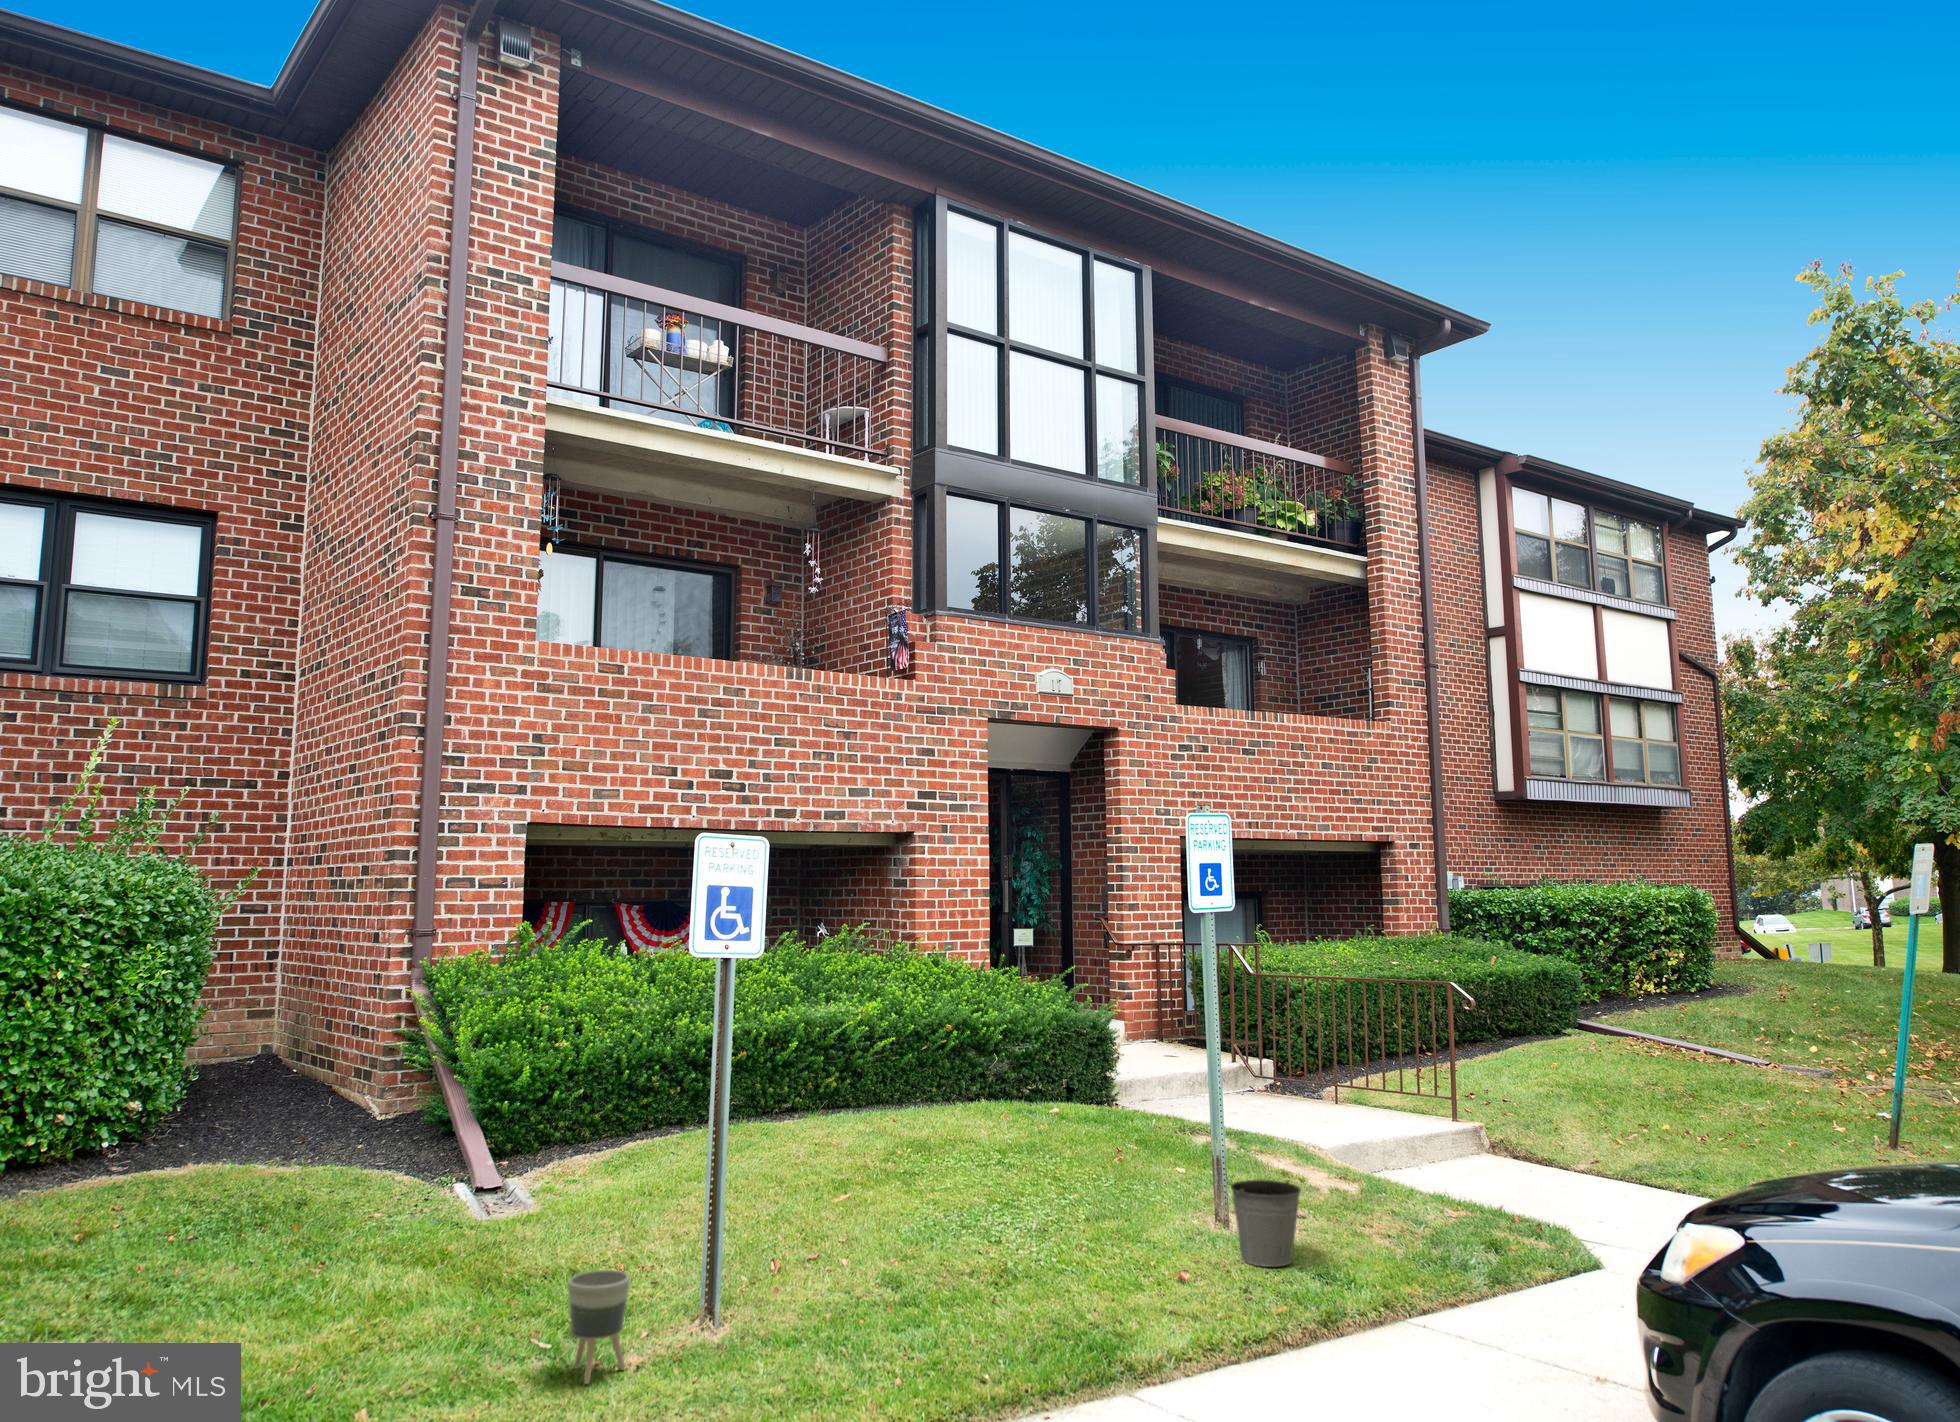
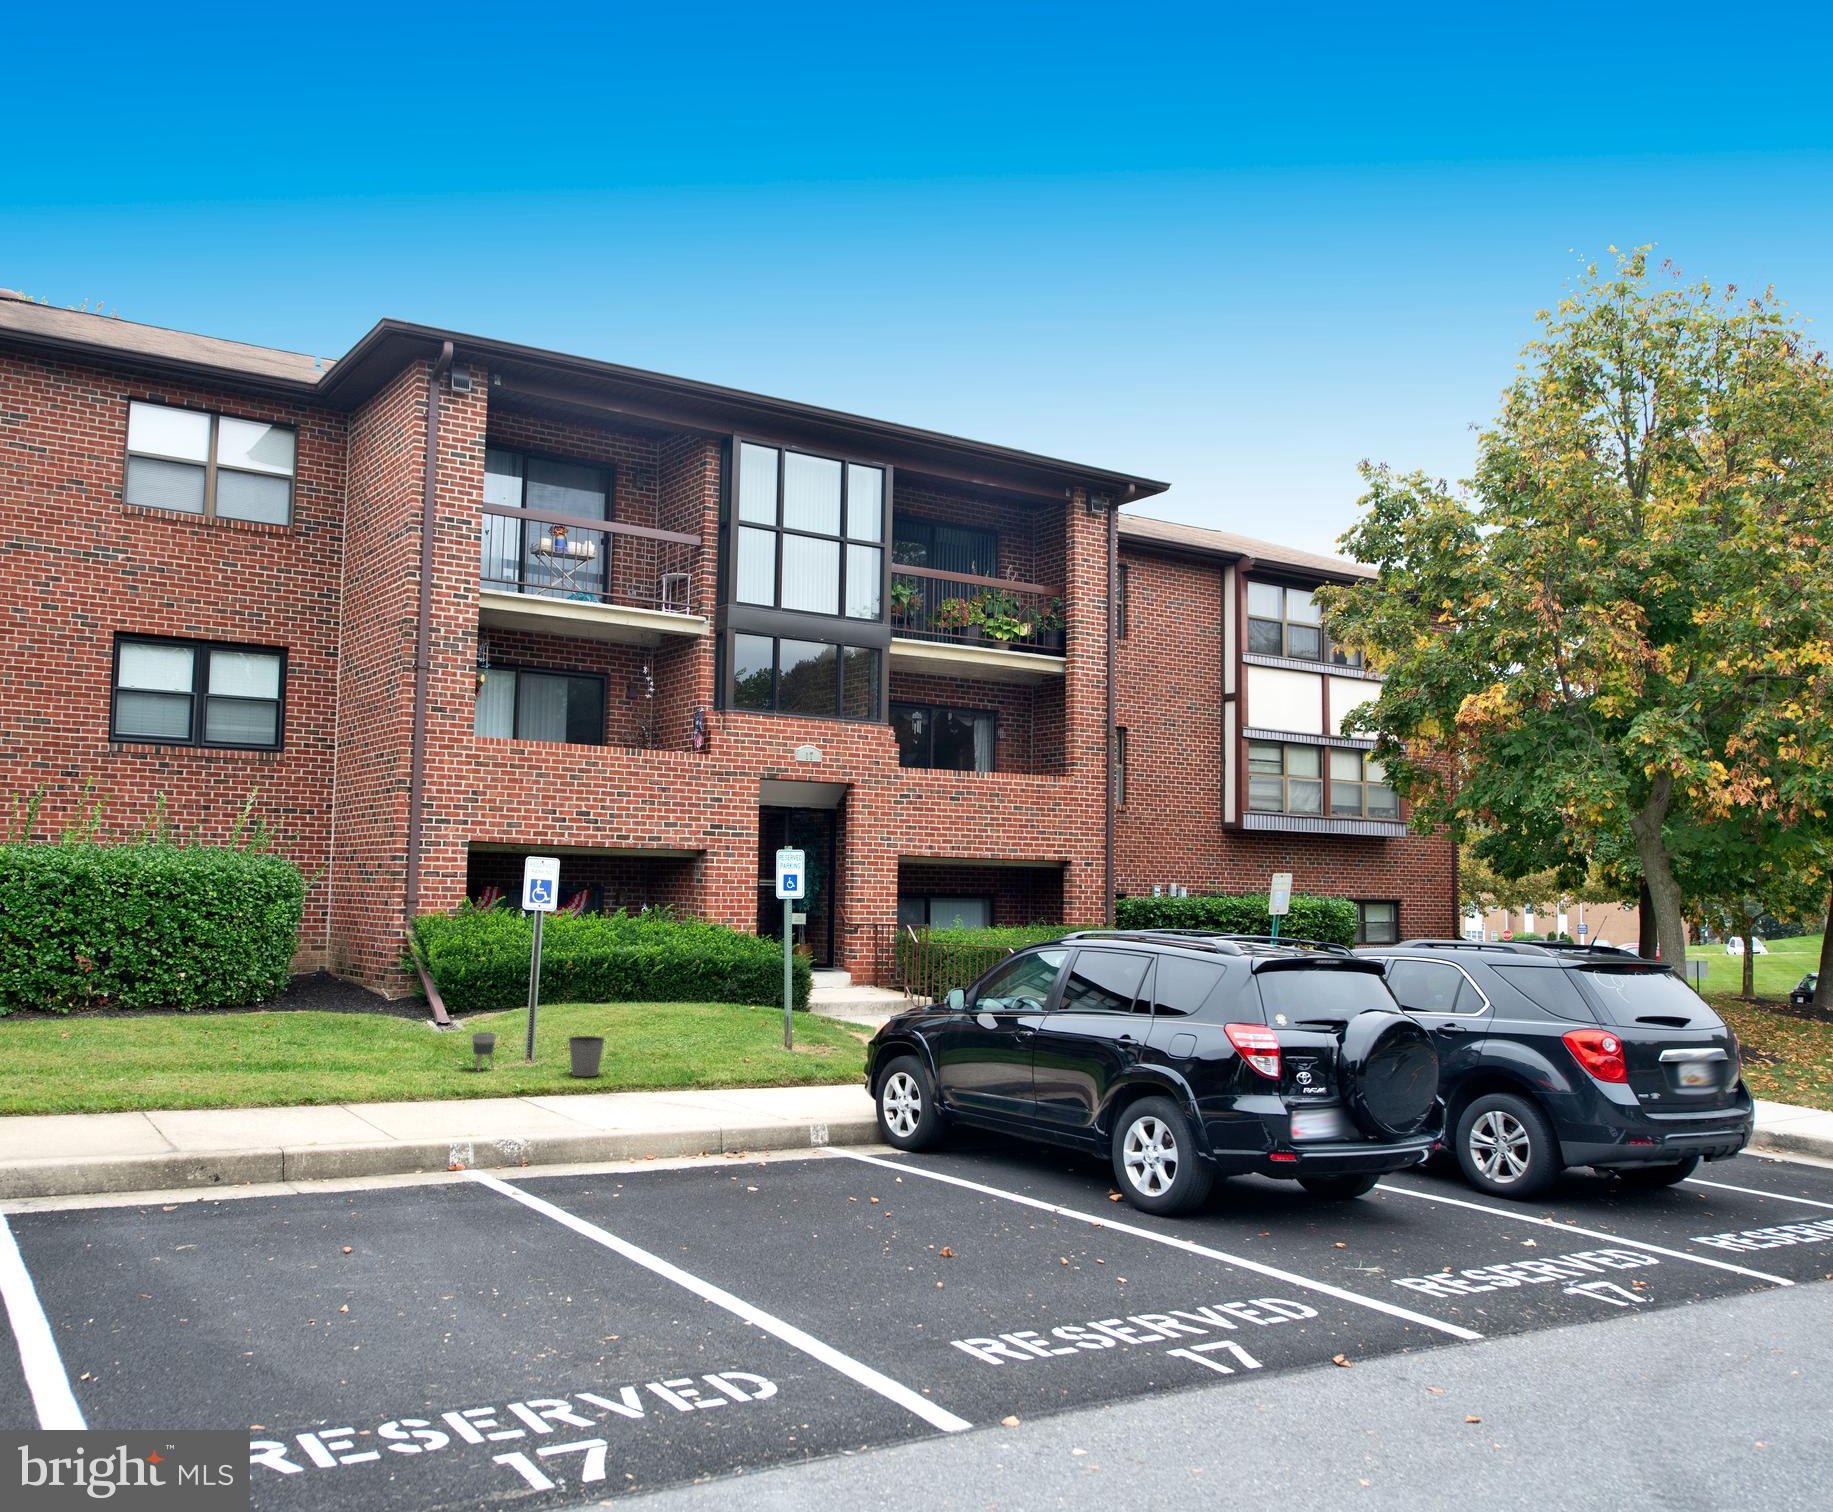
bucket: present [1231,1180,1301,1267] -> present [569,1036,604,1076]

